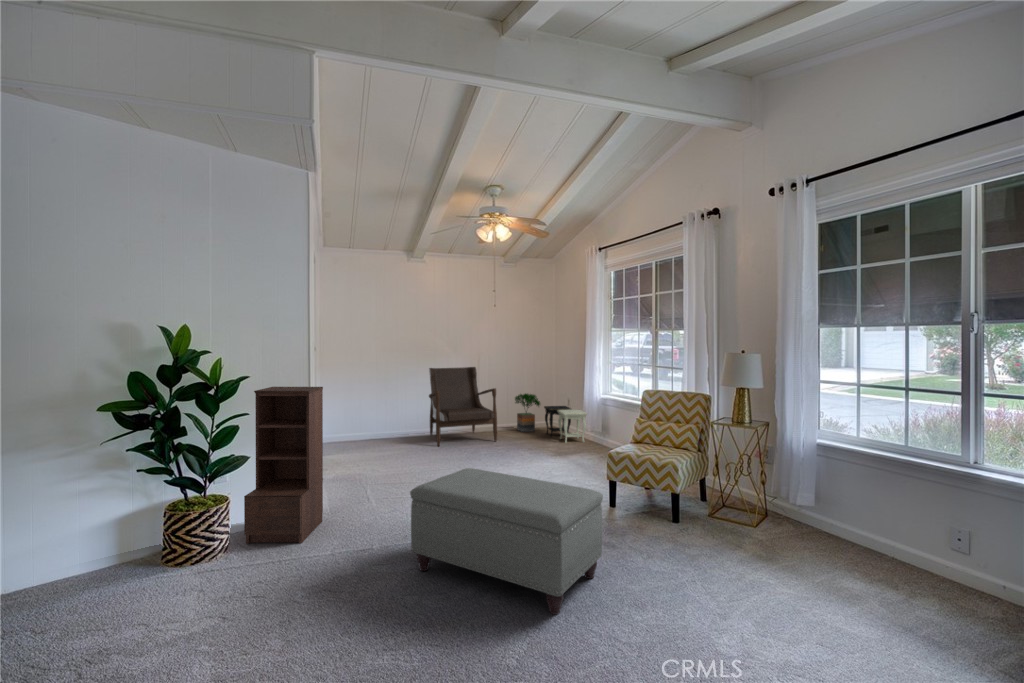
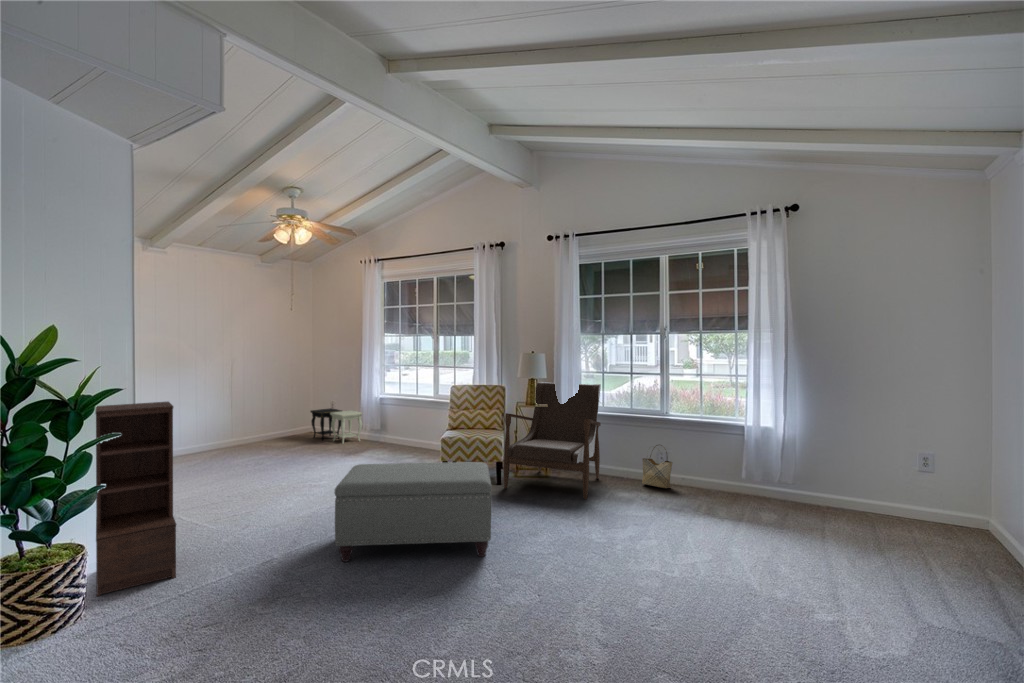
armchair: present [429,367,497,446] -> present [504,382,601,499]
potted tree: present [515,394,540,432] -> none [272,399,305,440]
woven basket: none [913,514,978,594] -> present [642,445,672,488]

